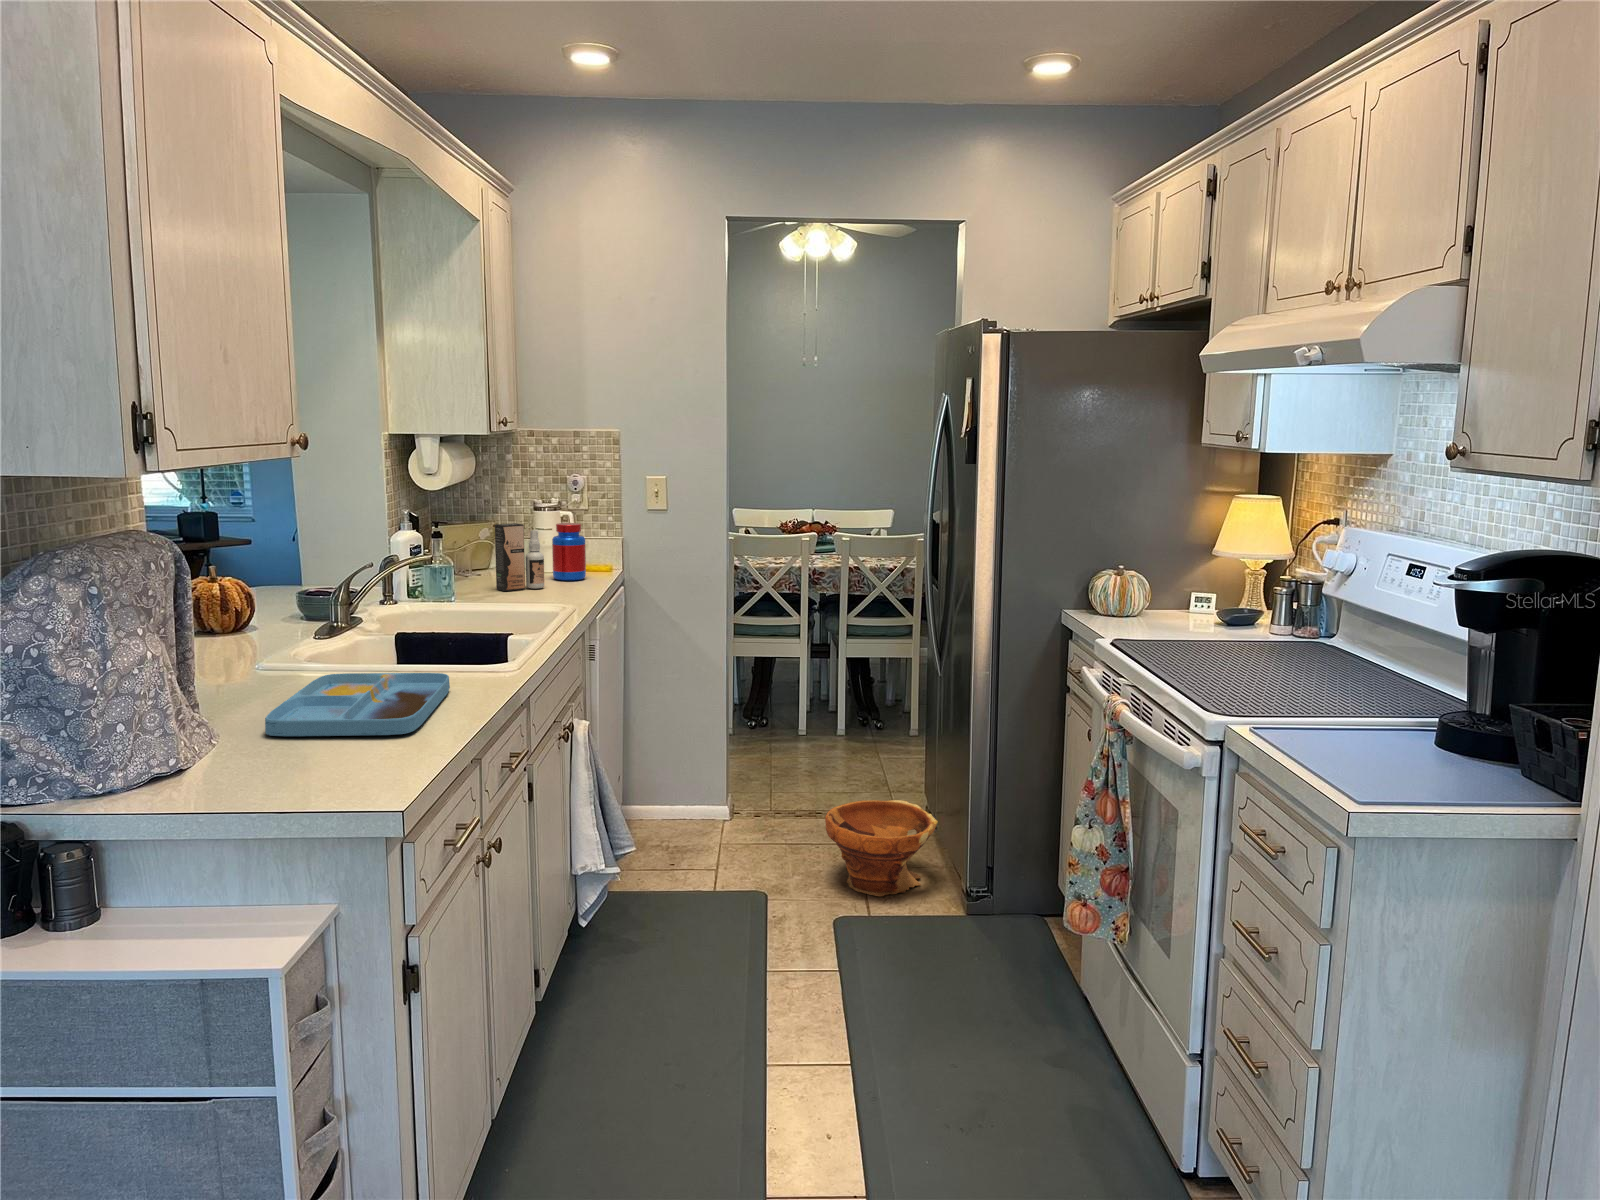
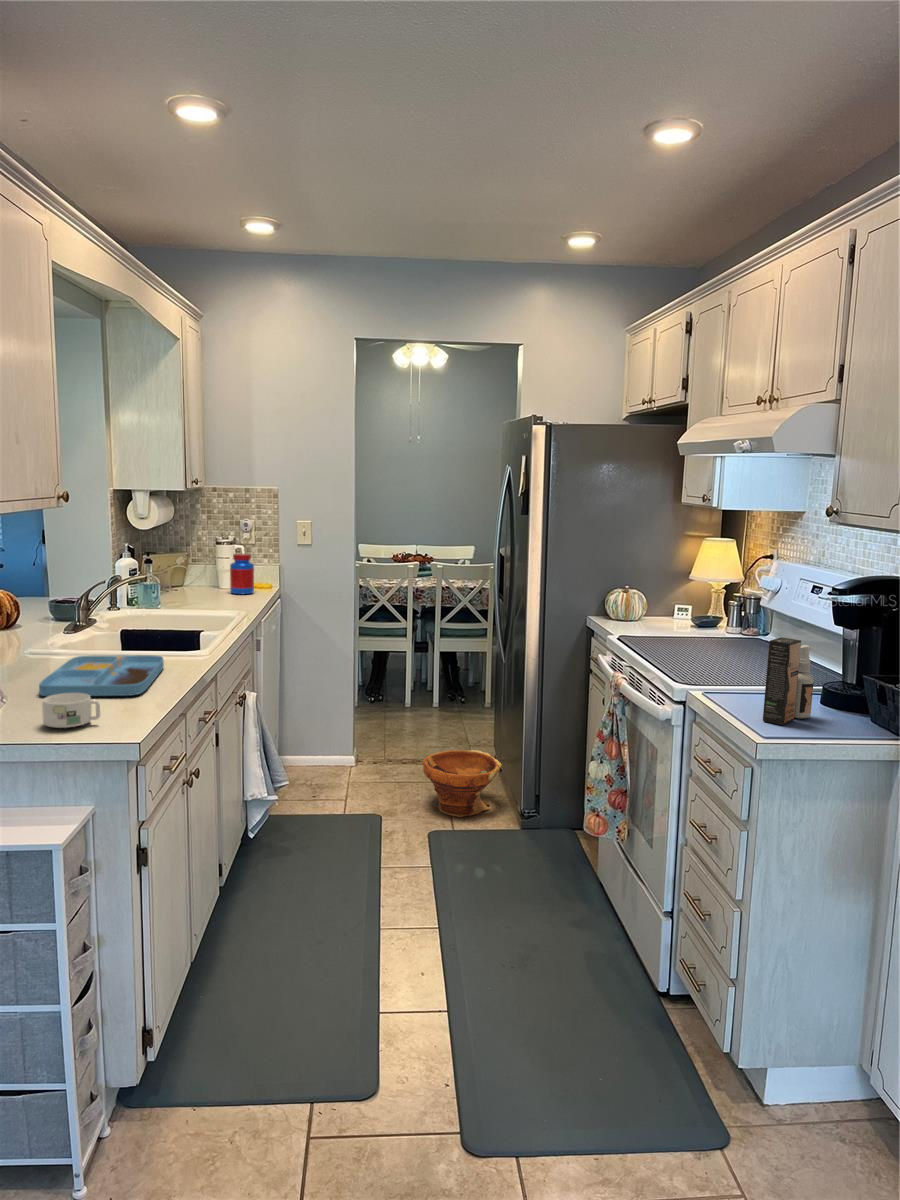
spray bottle: present [495,523,544,591] -> present [763,637,814,725]
mug: none [261,734,348,787] -> present [42,693,100,728]

